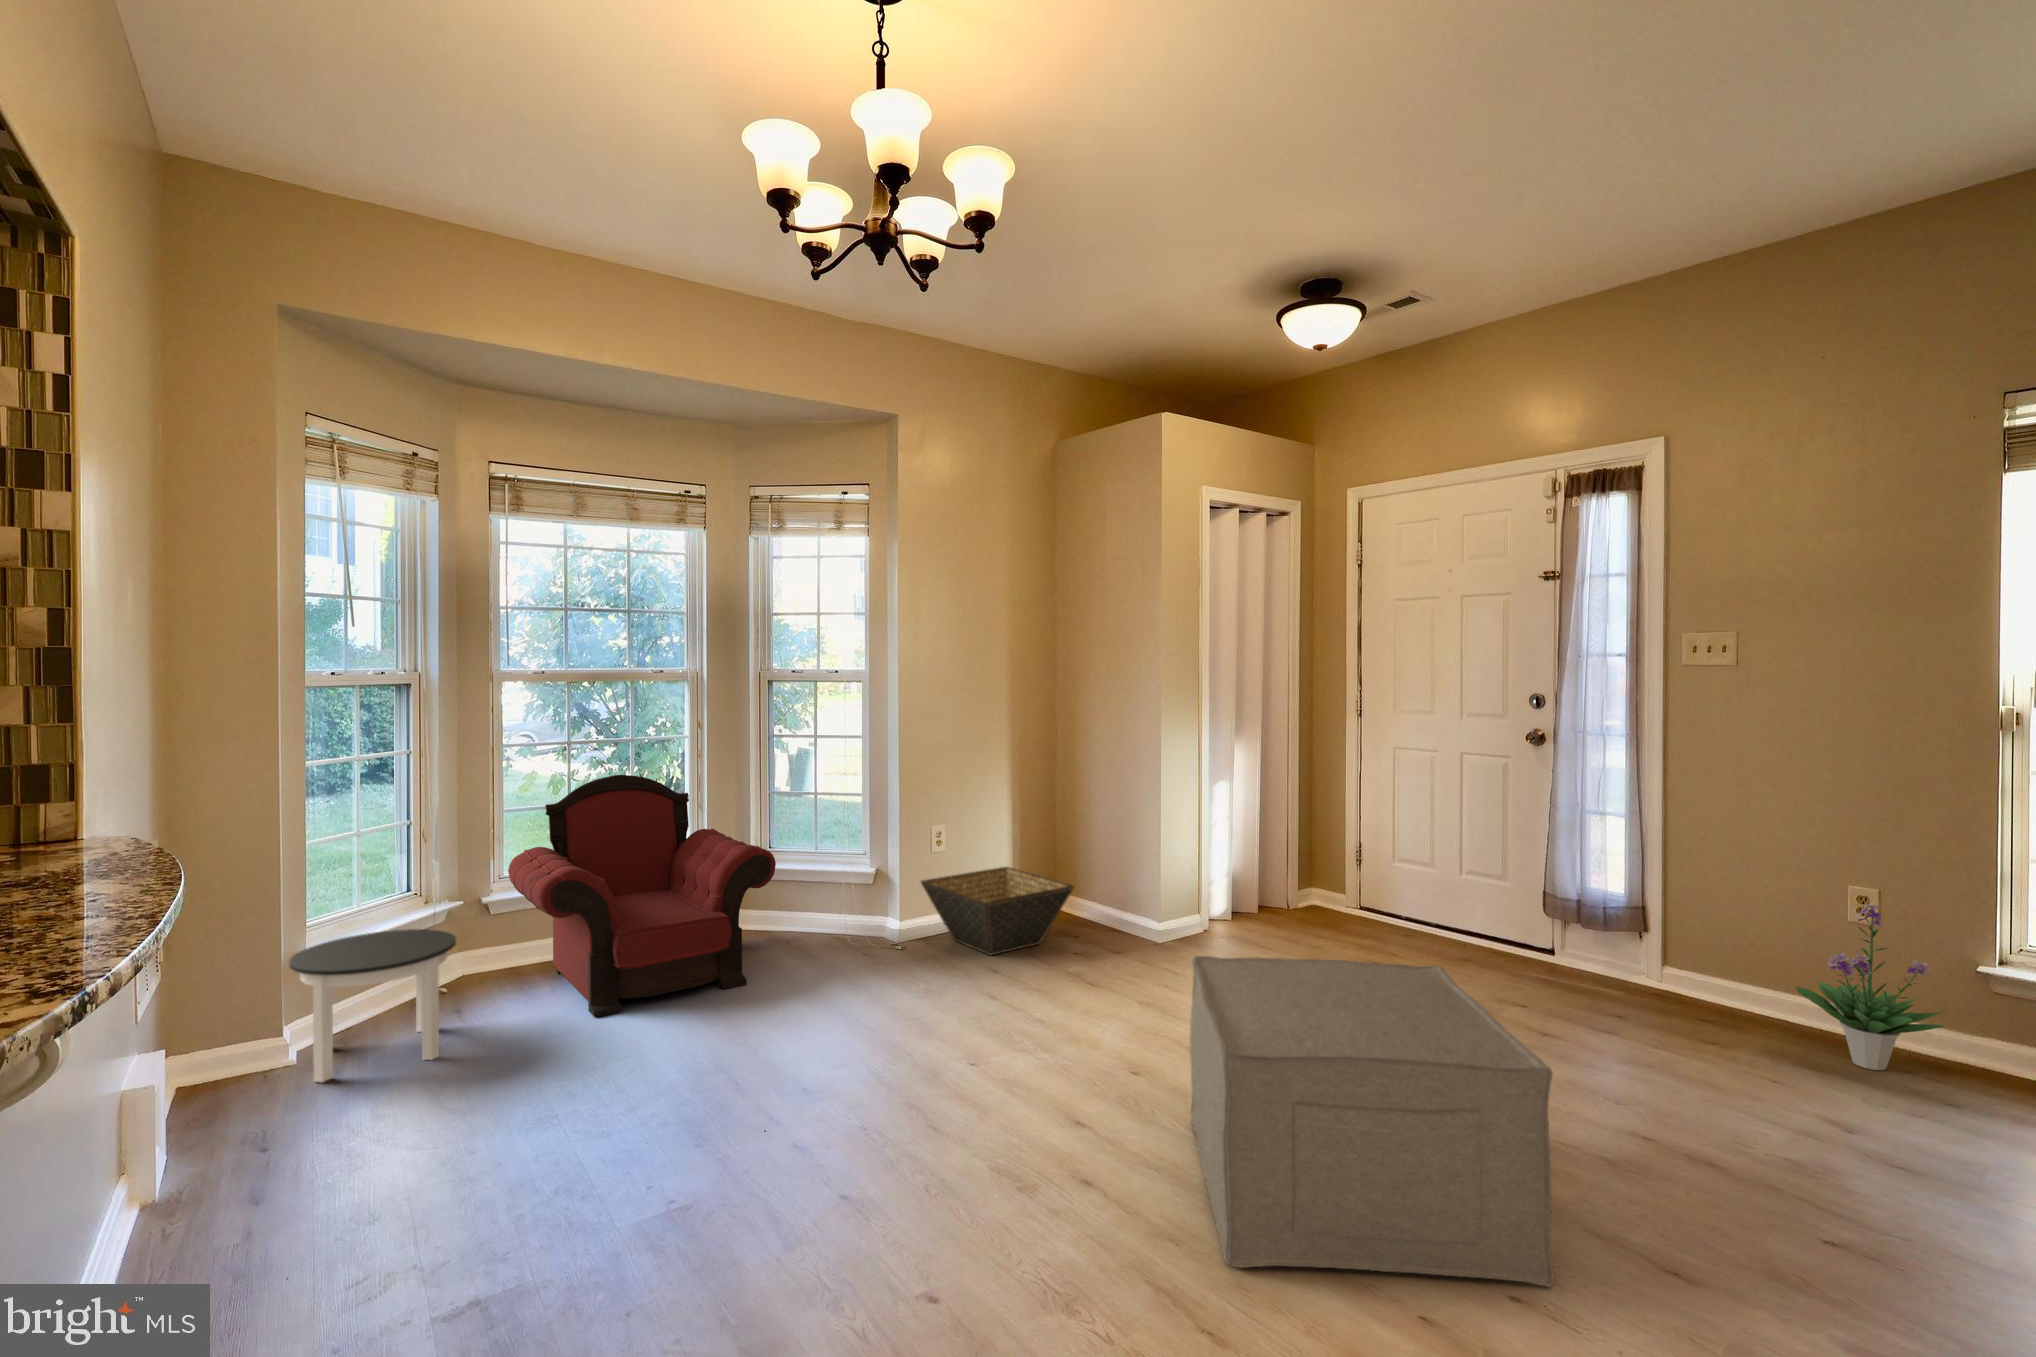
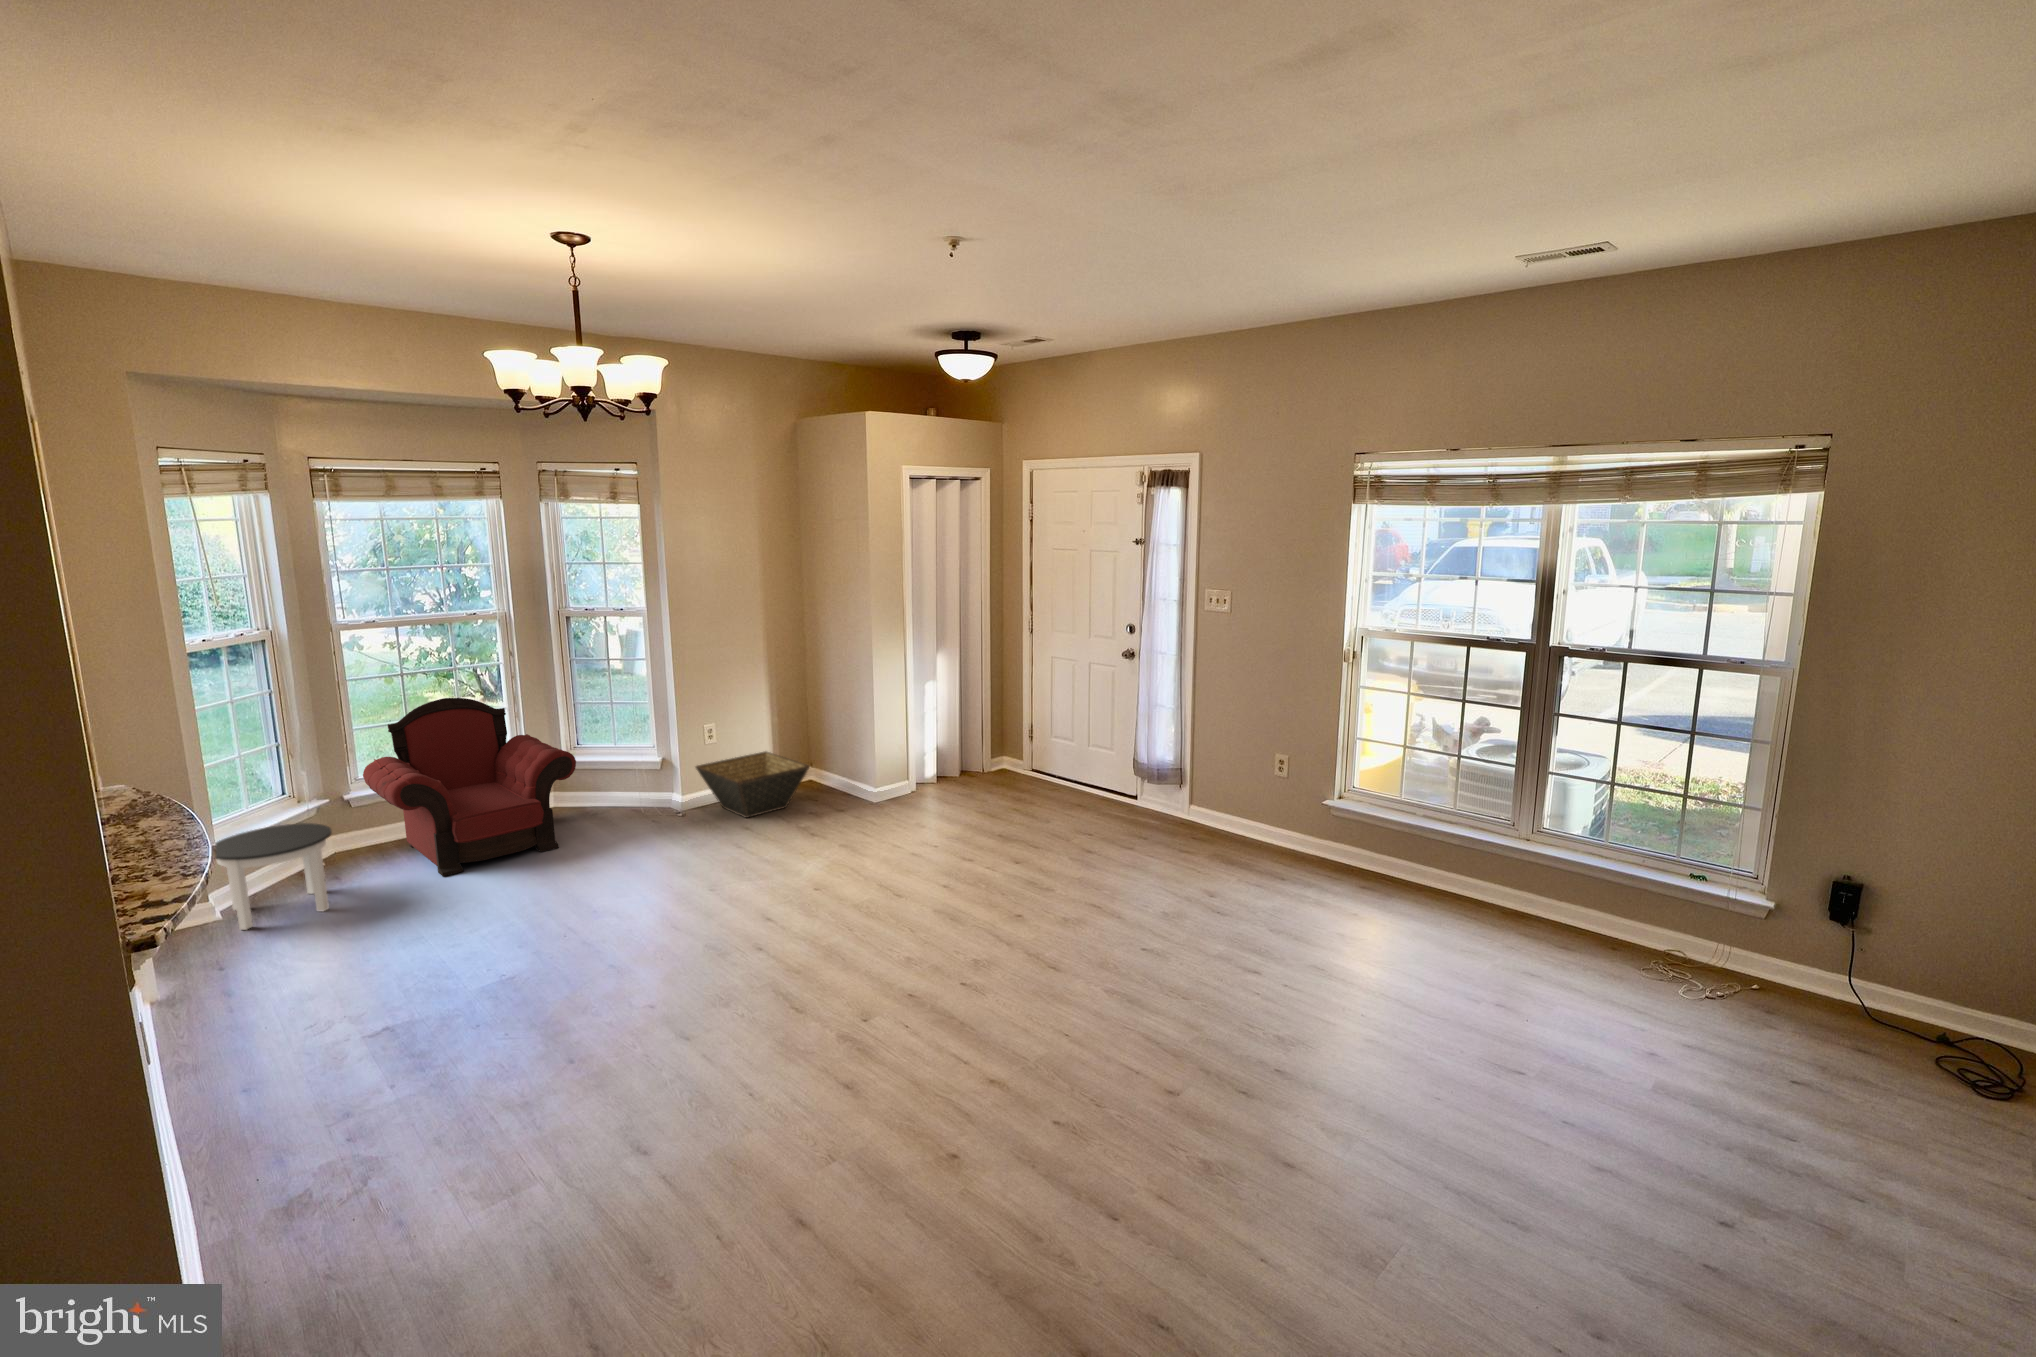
potted plant: present [1795,904,1944,1070] -> none [1233,767,1303,864]
ottoman: present [1190,956,1553,1286] -> none [811,820,986,986]

